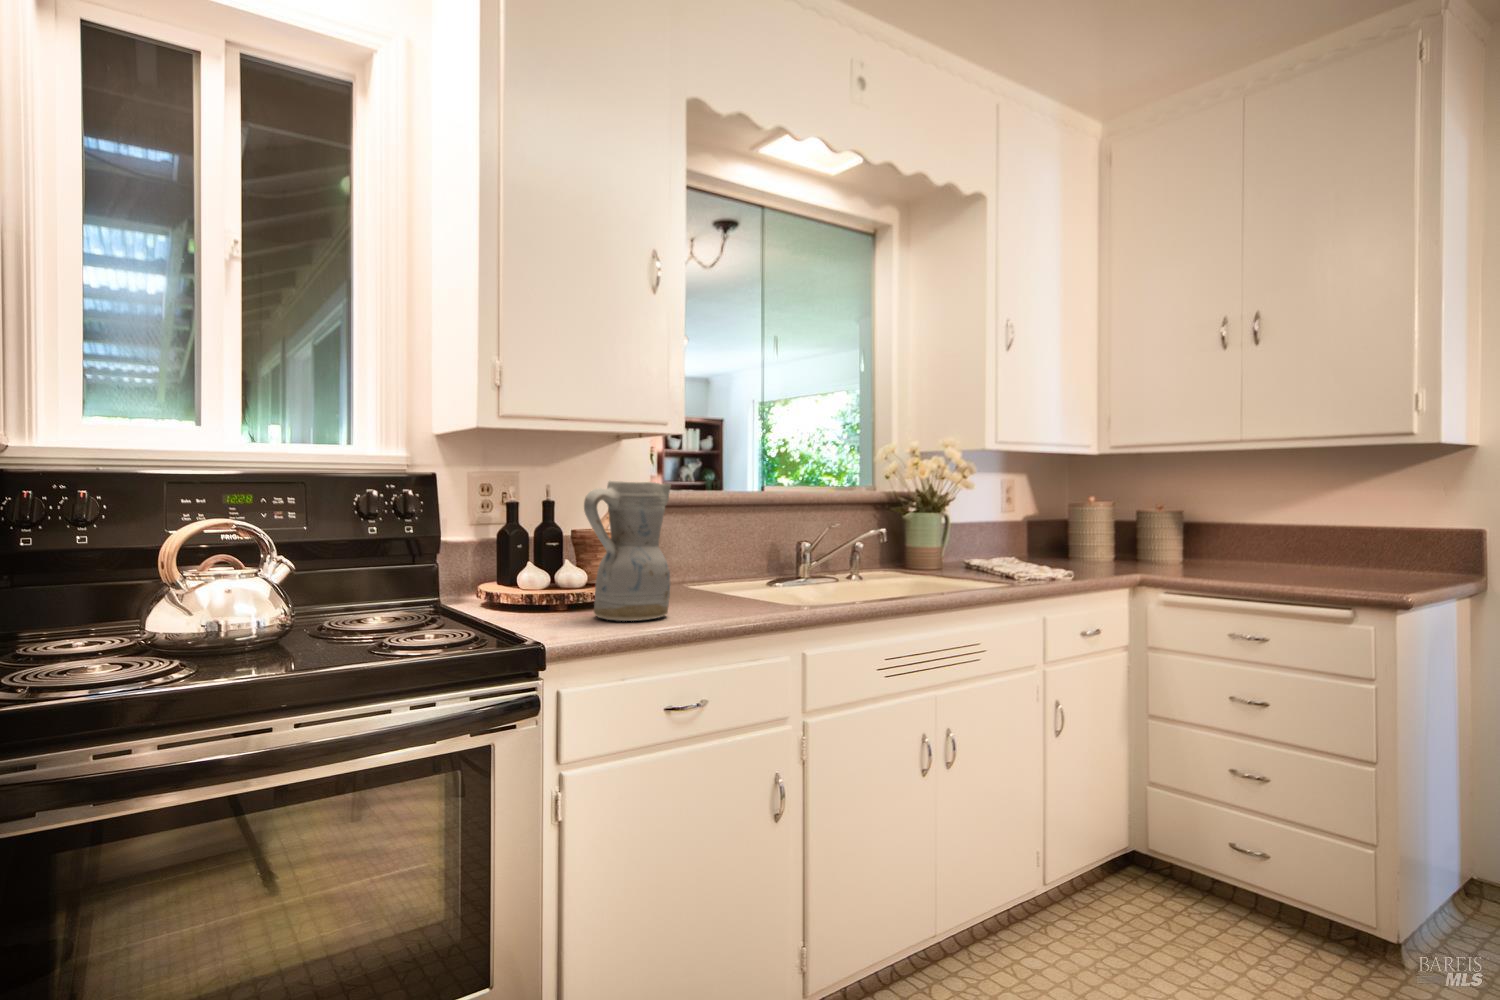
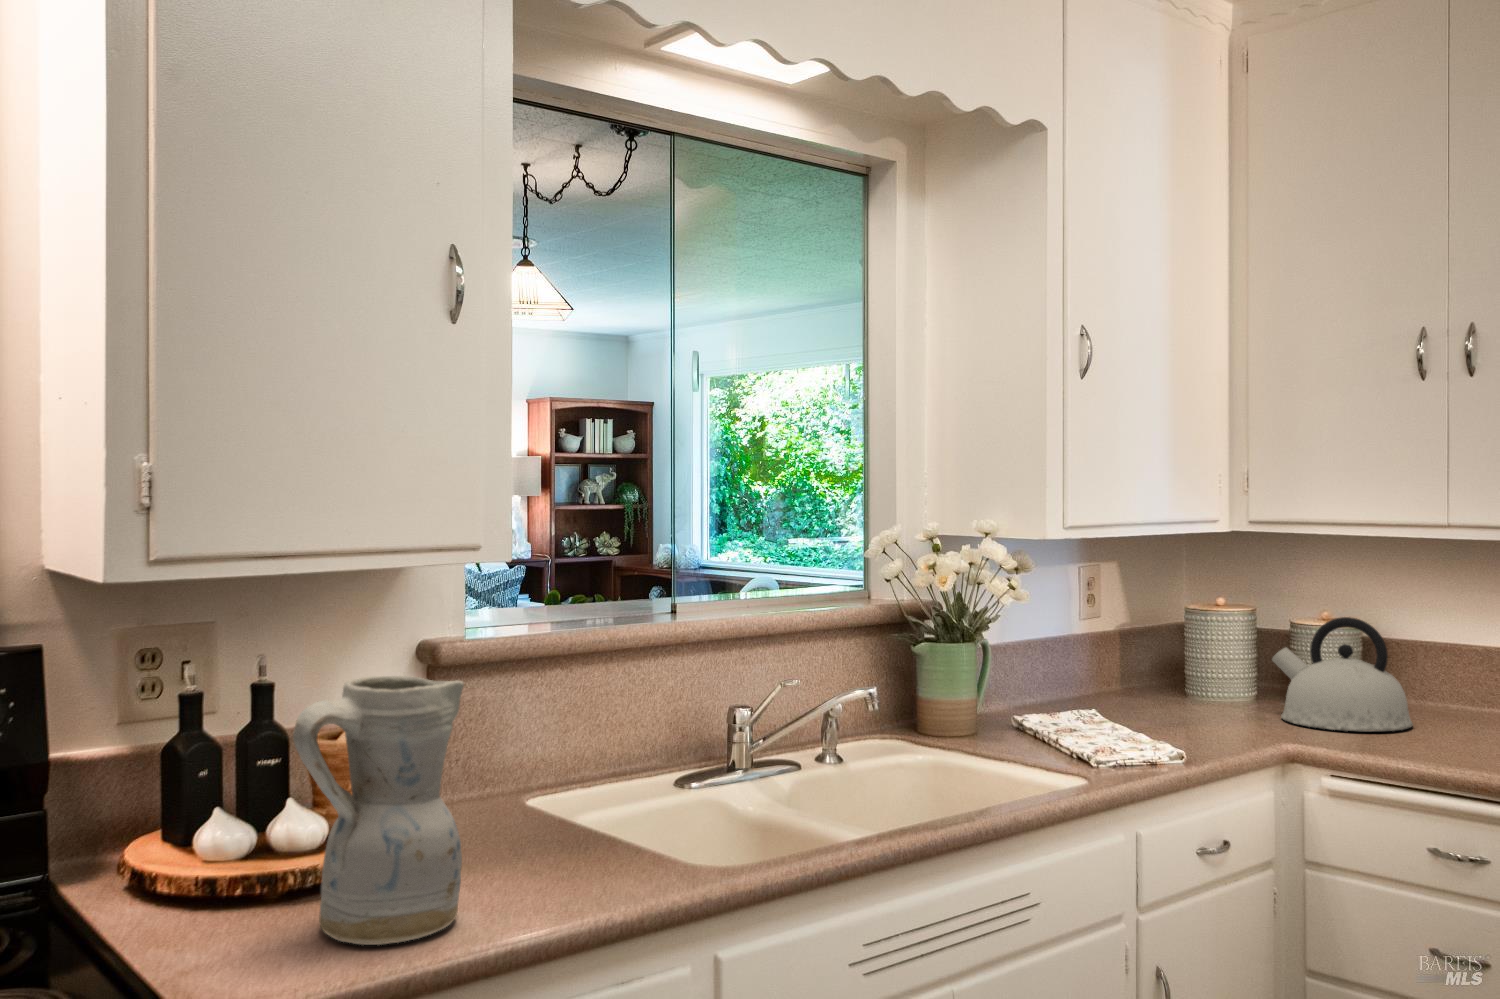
kettle: none [1122,501,1209,568] -> present [1272,617,1413,732]

